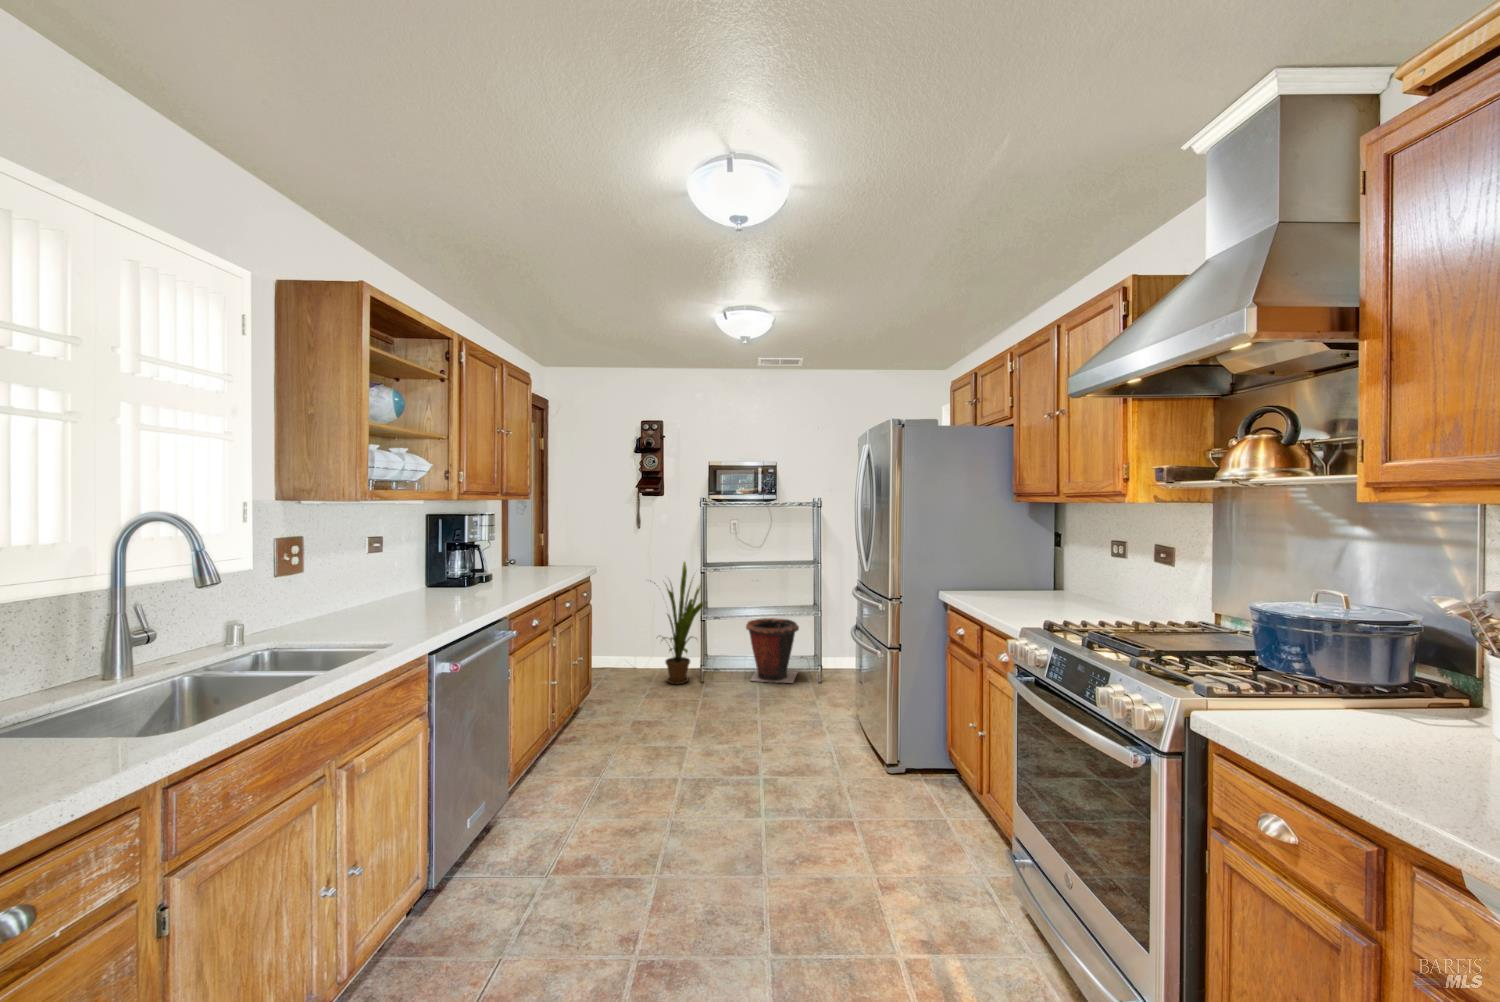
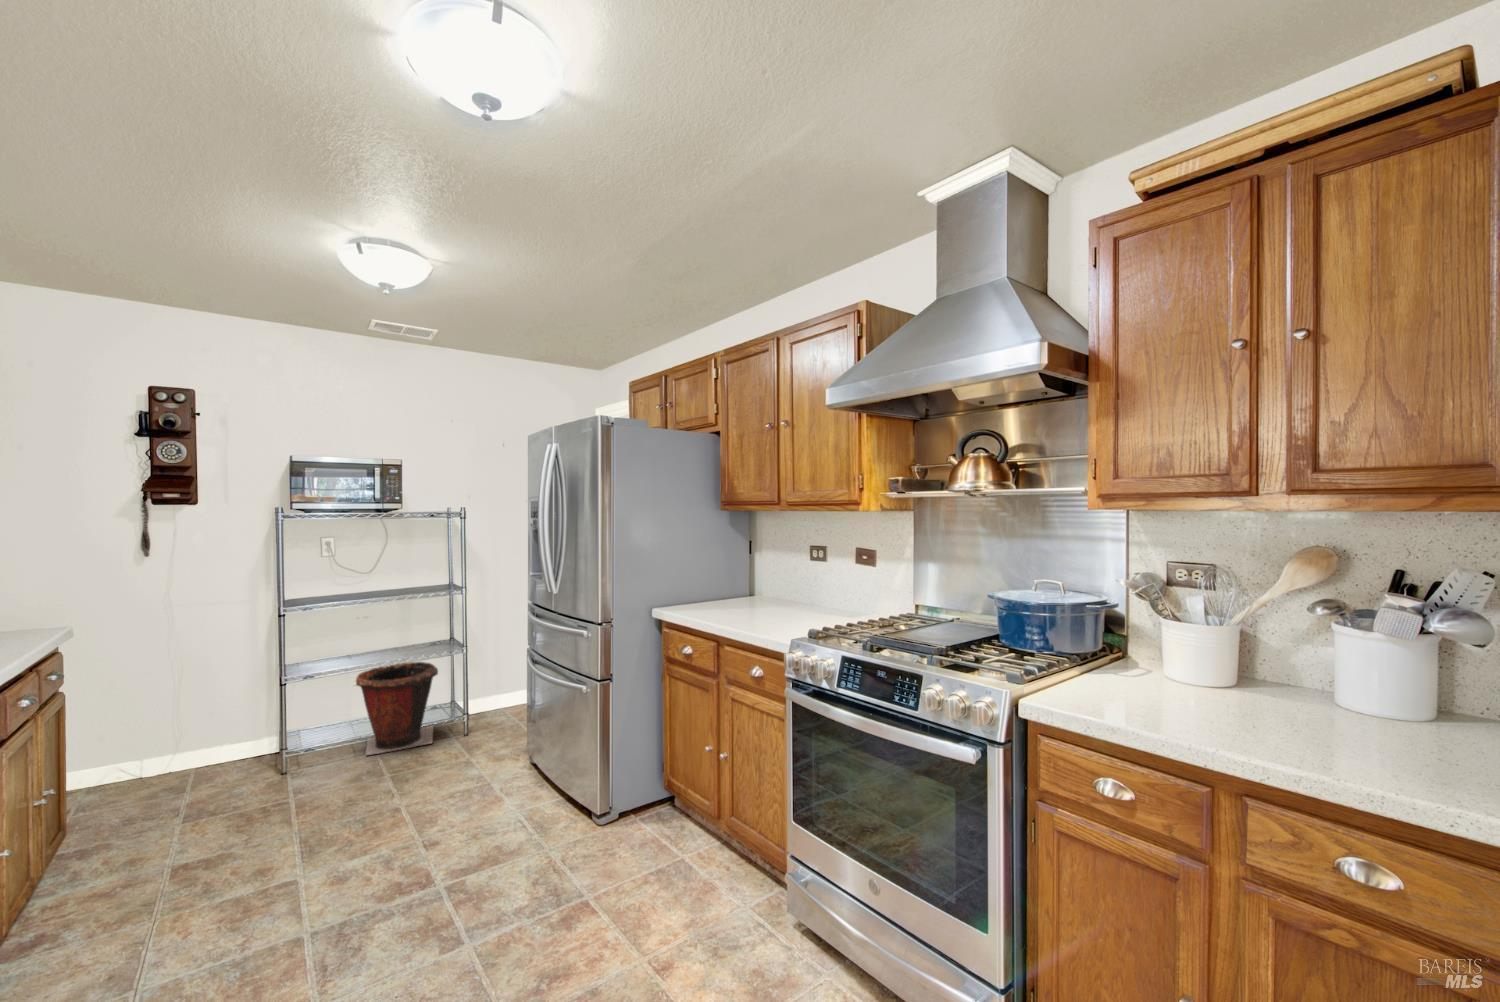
house plant: present [654,562,707,684] -> none [159,601,293,796]

